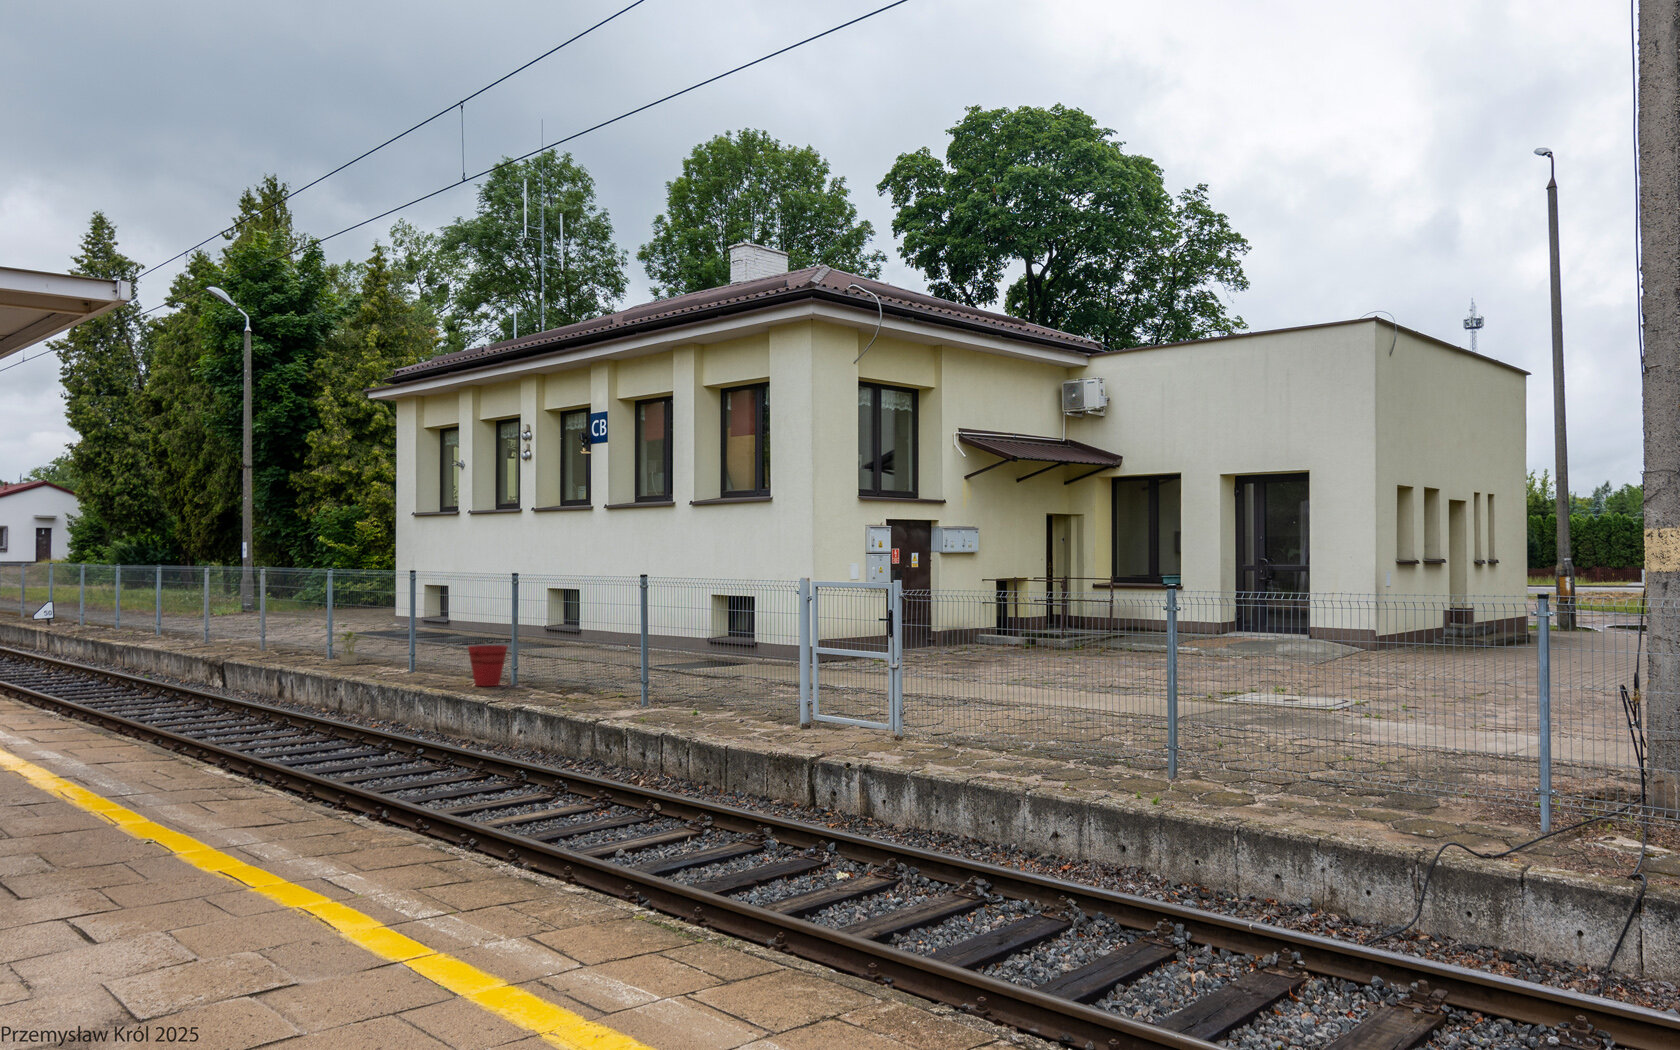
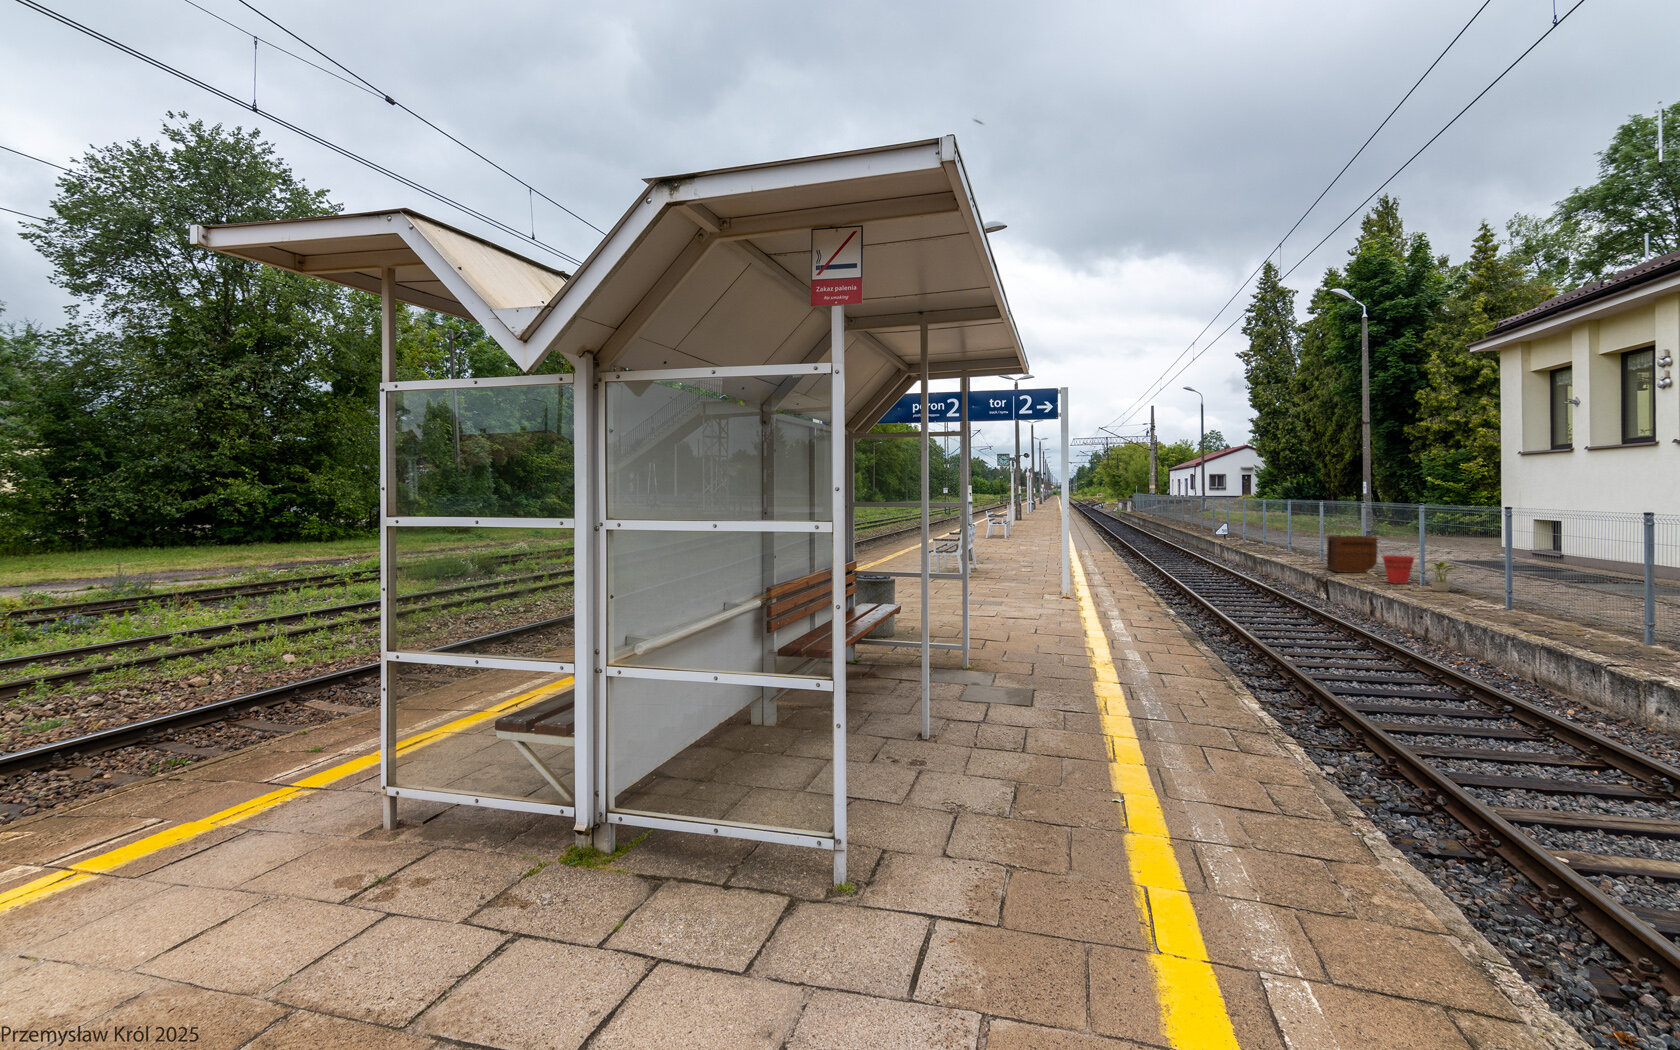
wooden crate: none [220,609,280,655] -> present [1327,535,1378,573]
bucket: present [468,645,507,686] -> present [1383,555,1414,584]

